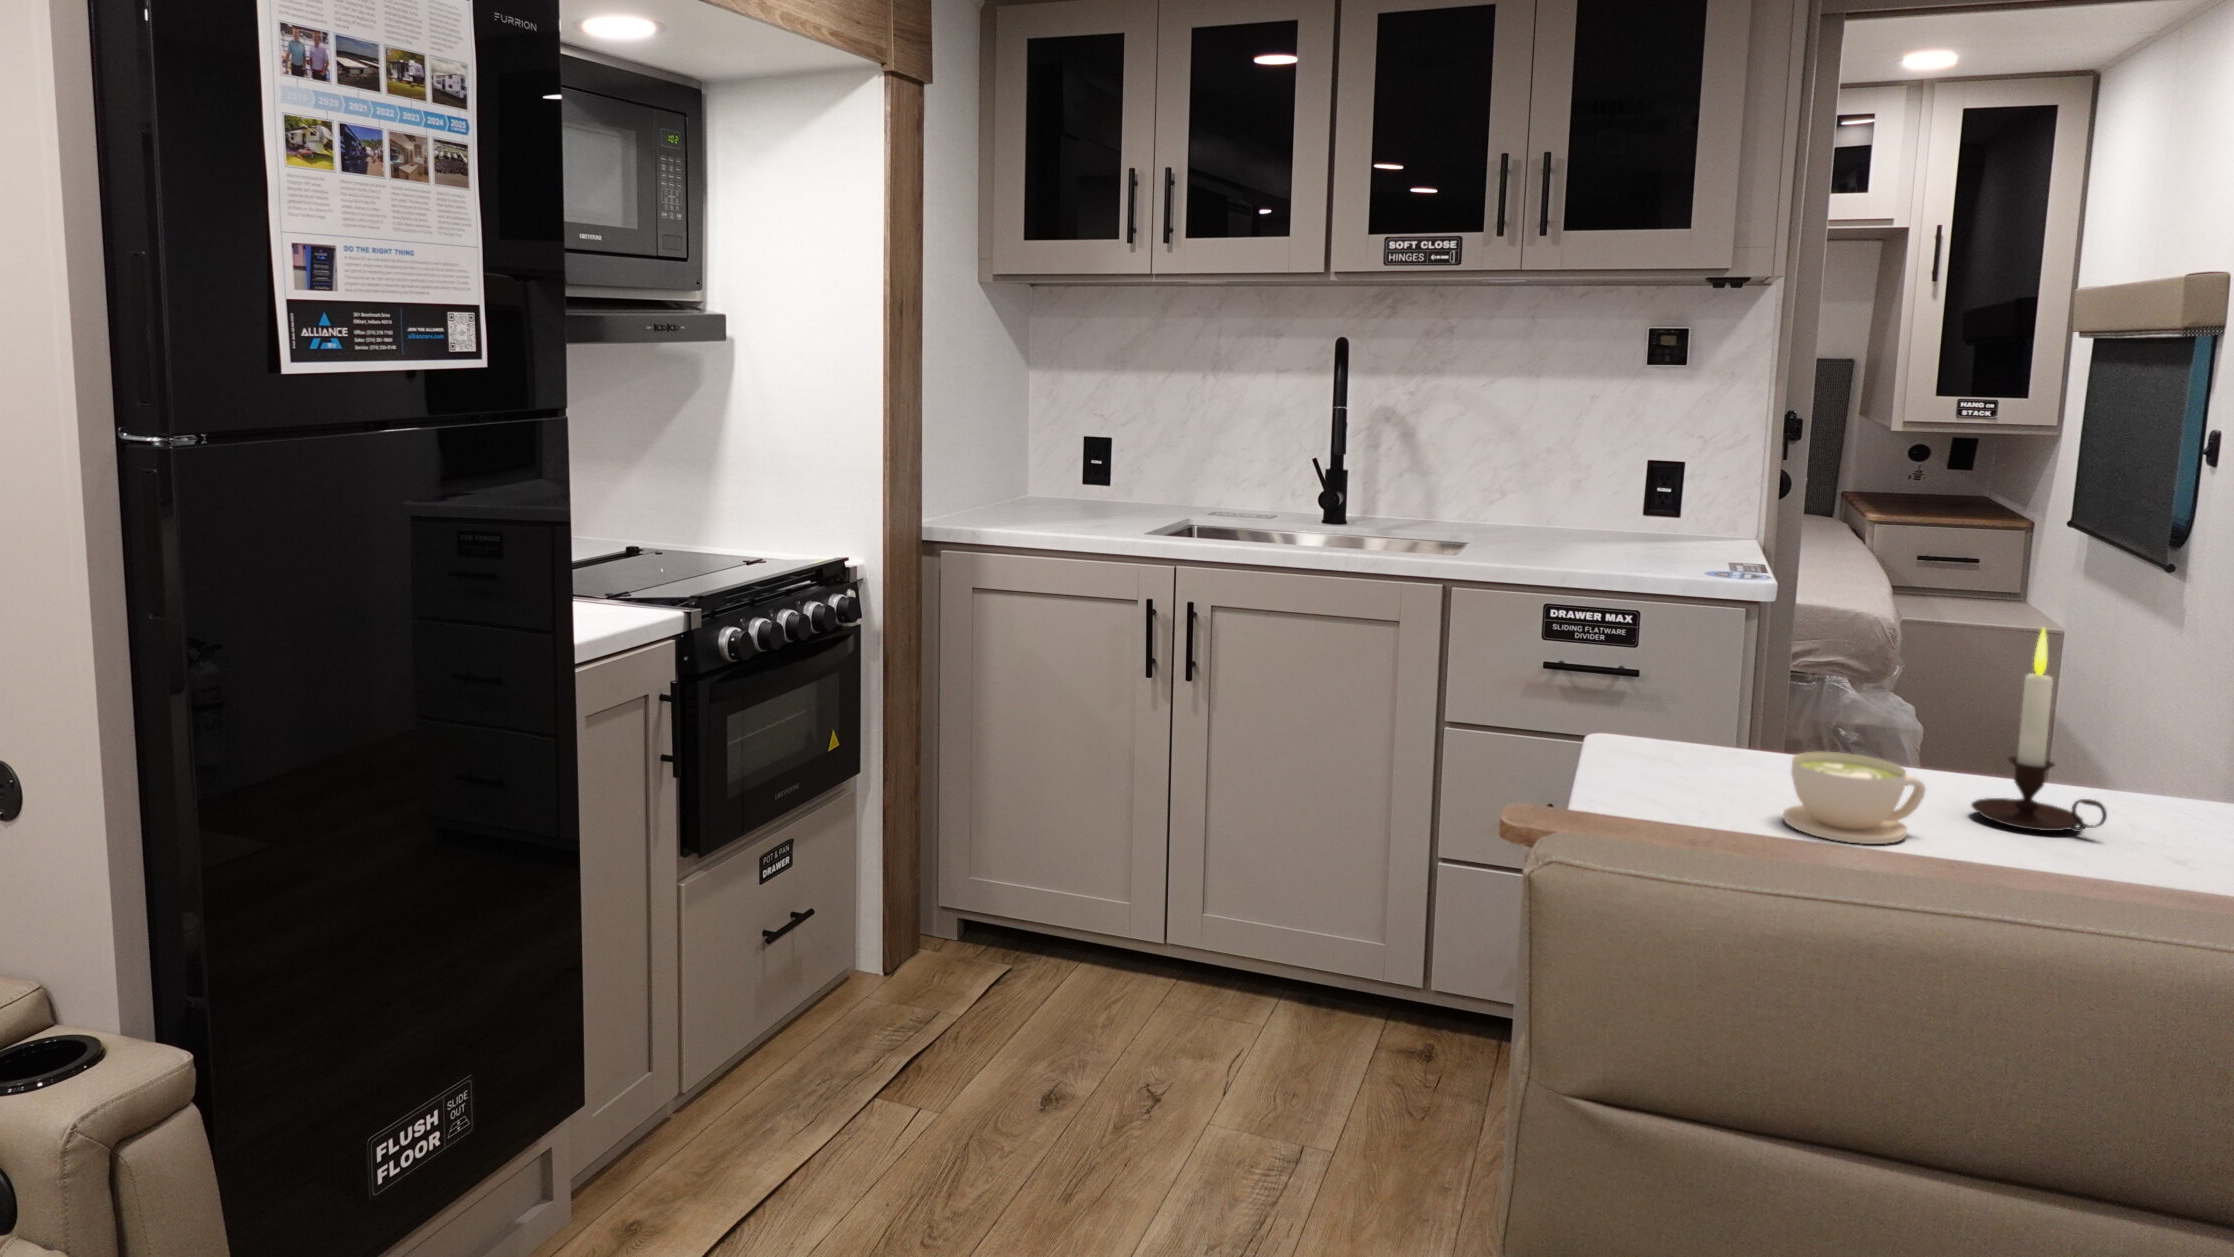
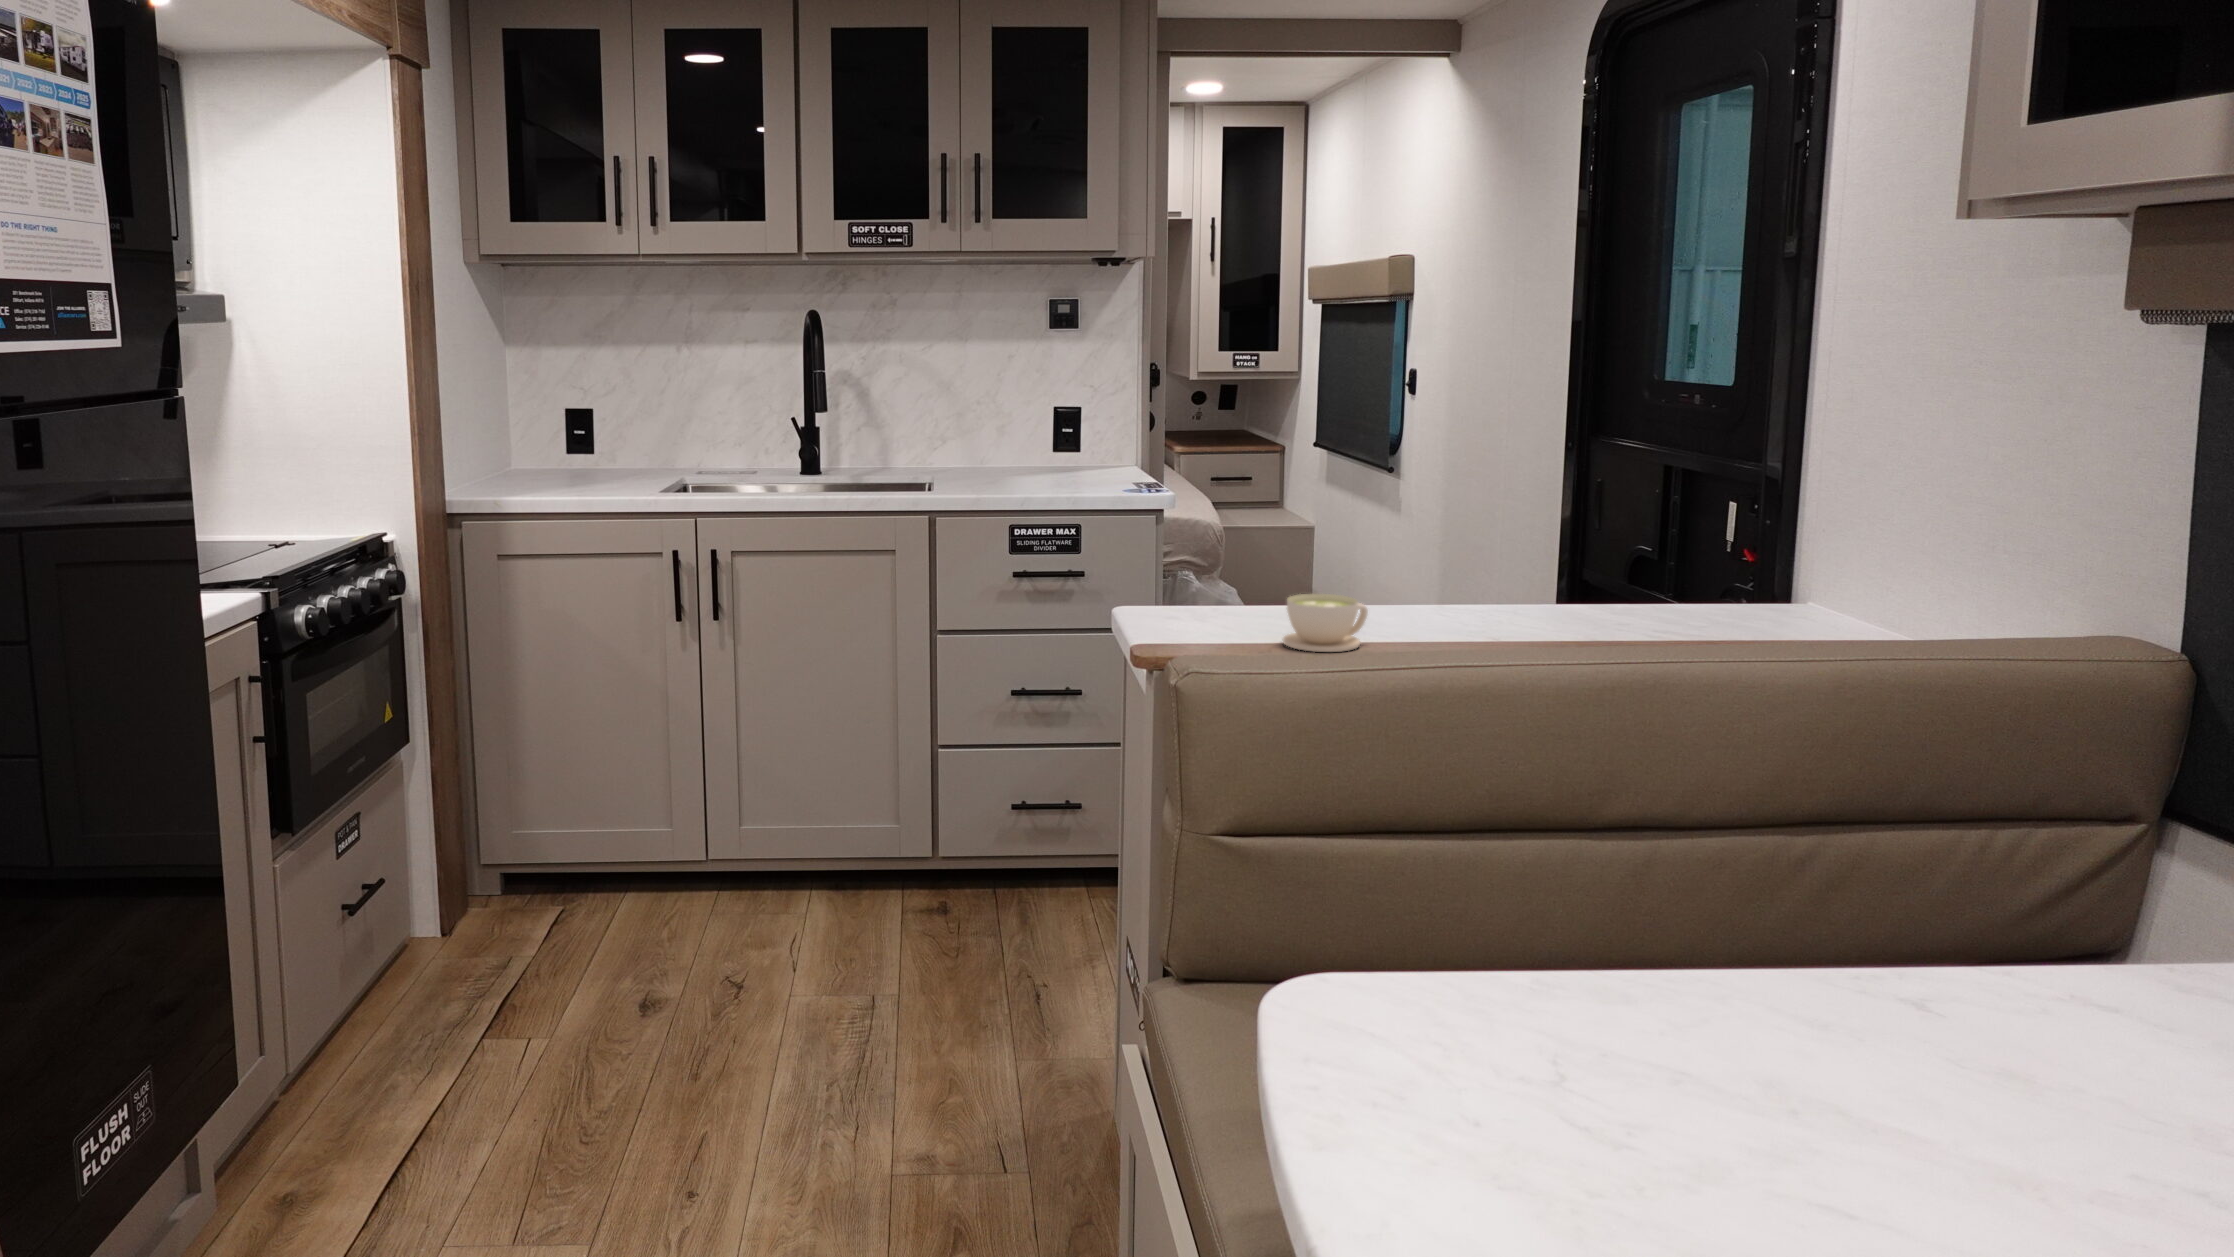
candle: present [1972,628,2107,832] -> none [1384,495,1465,633]

